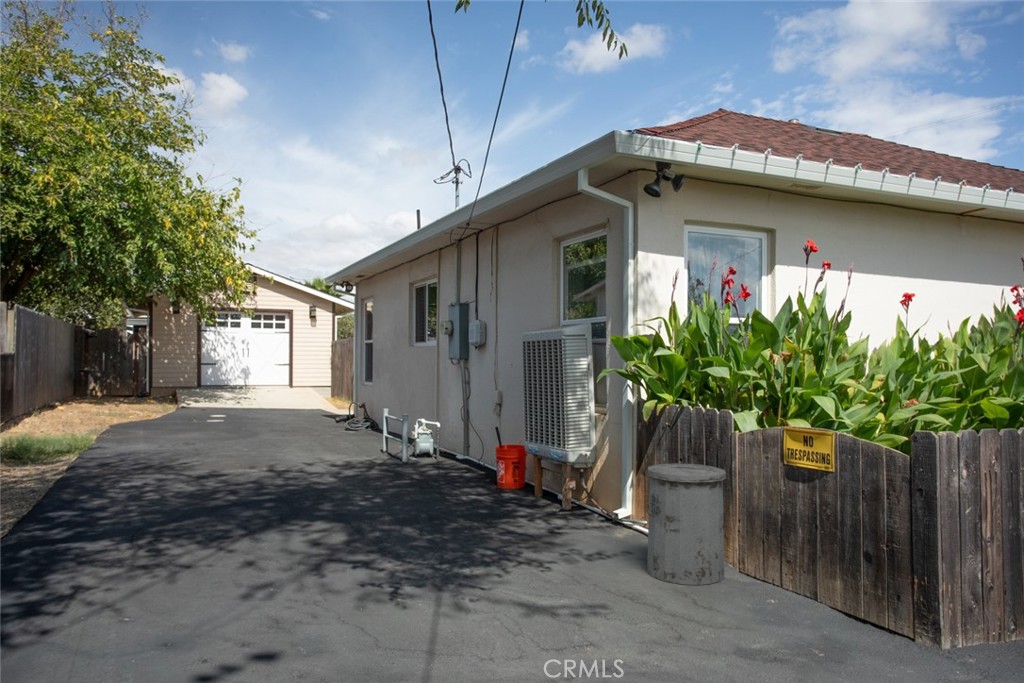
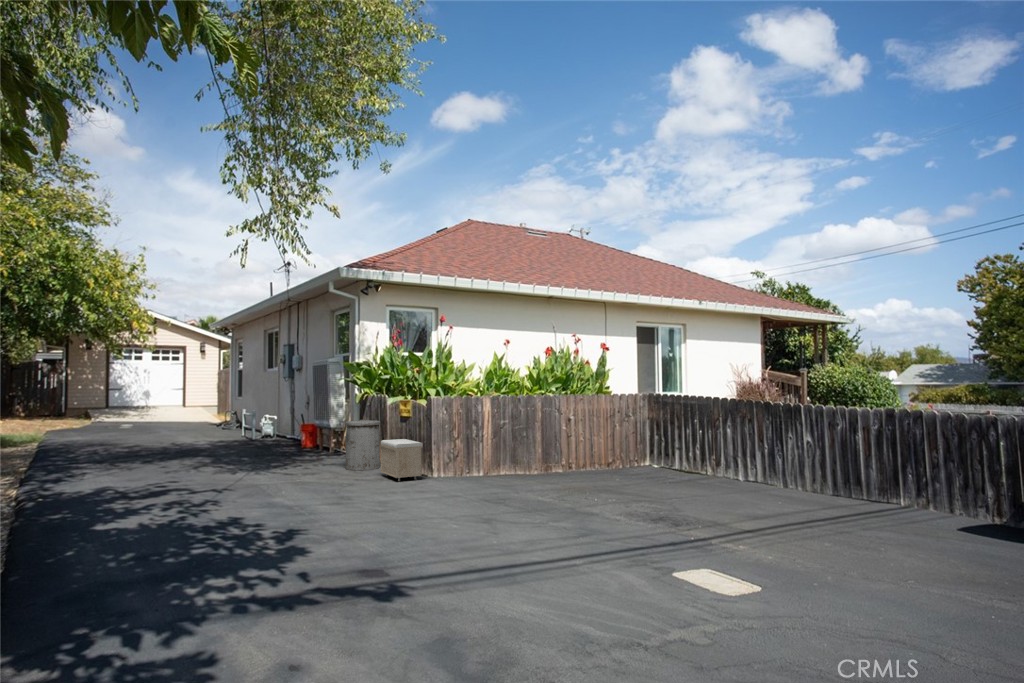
storage bench: none [773,527,920,660] -> present [381,439,423,481]

